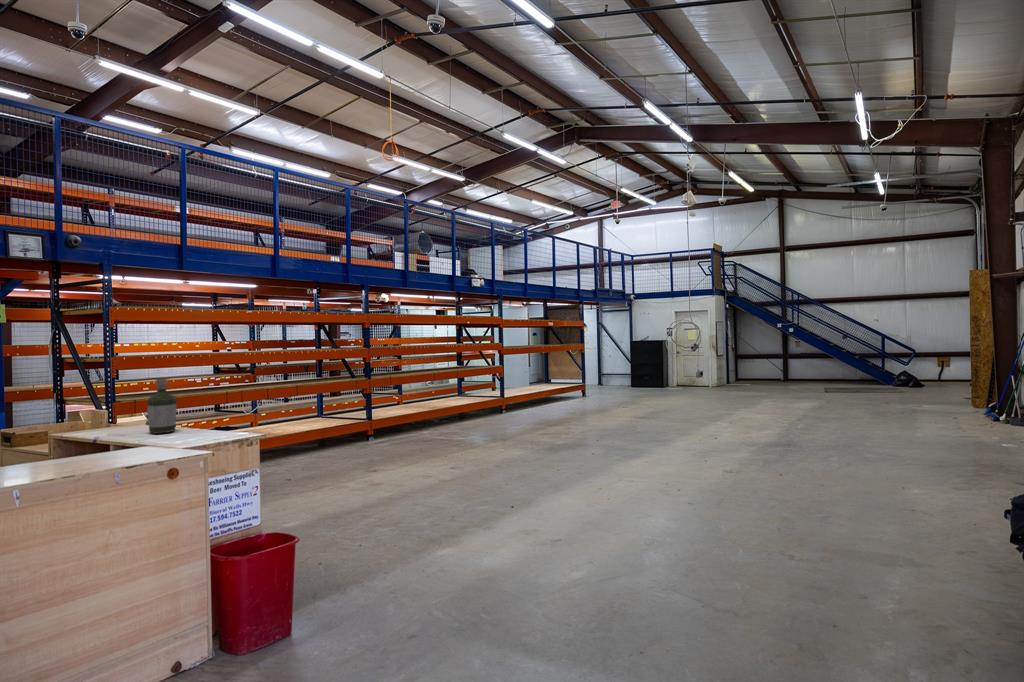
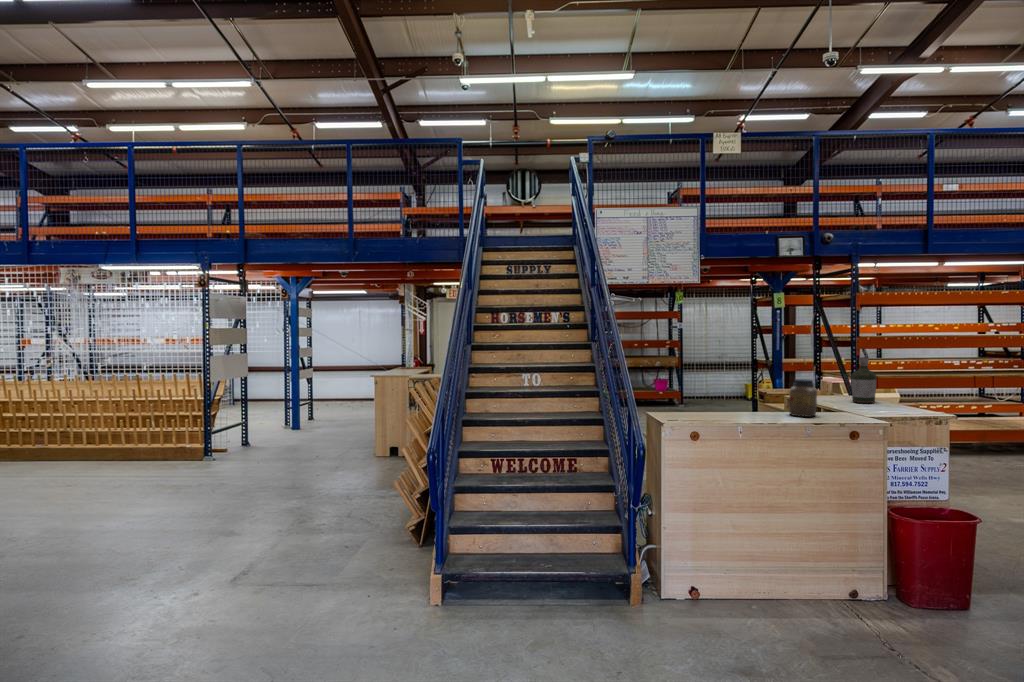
jar: none [81,413,120,466] -> present [789,379,817,417]

